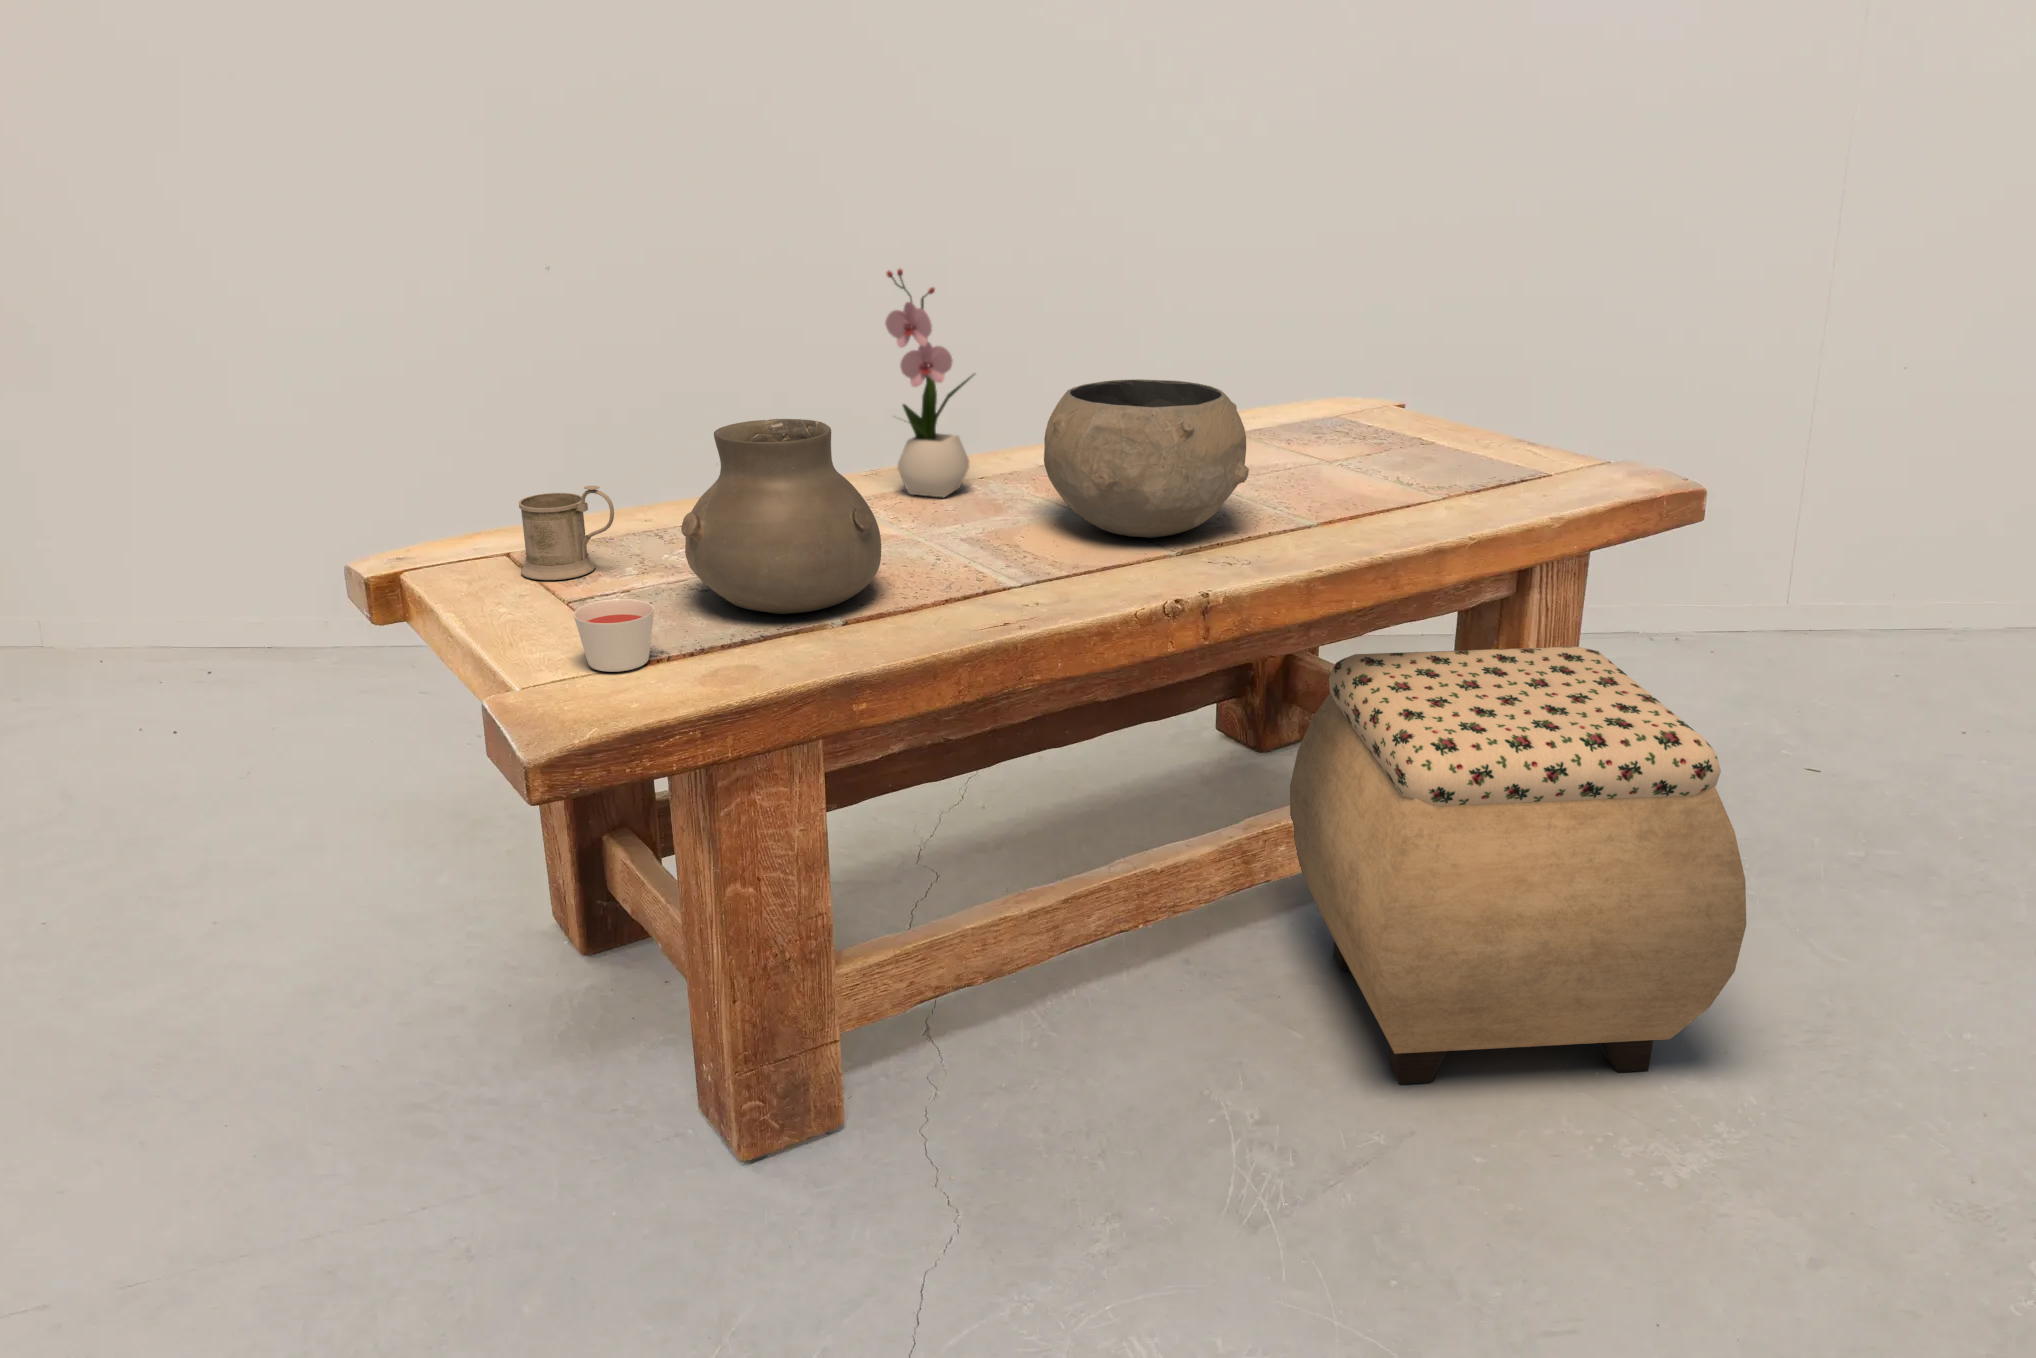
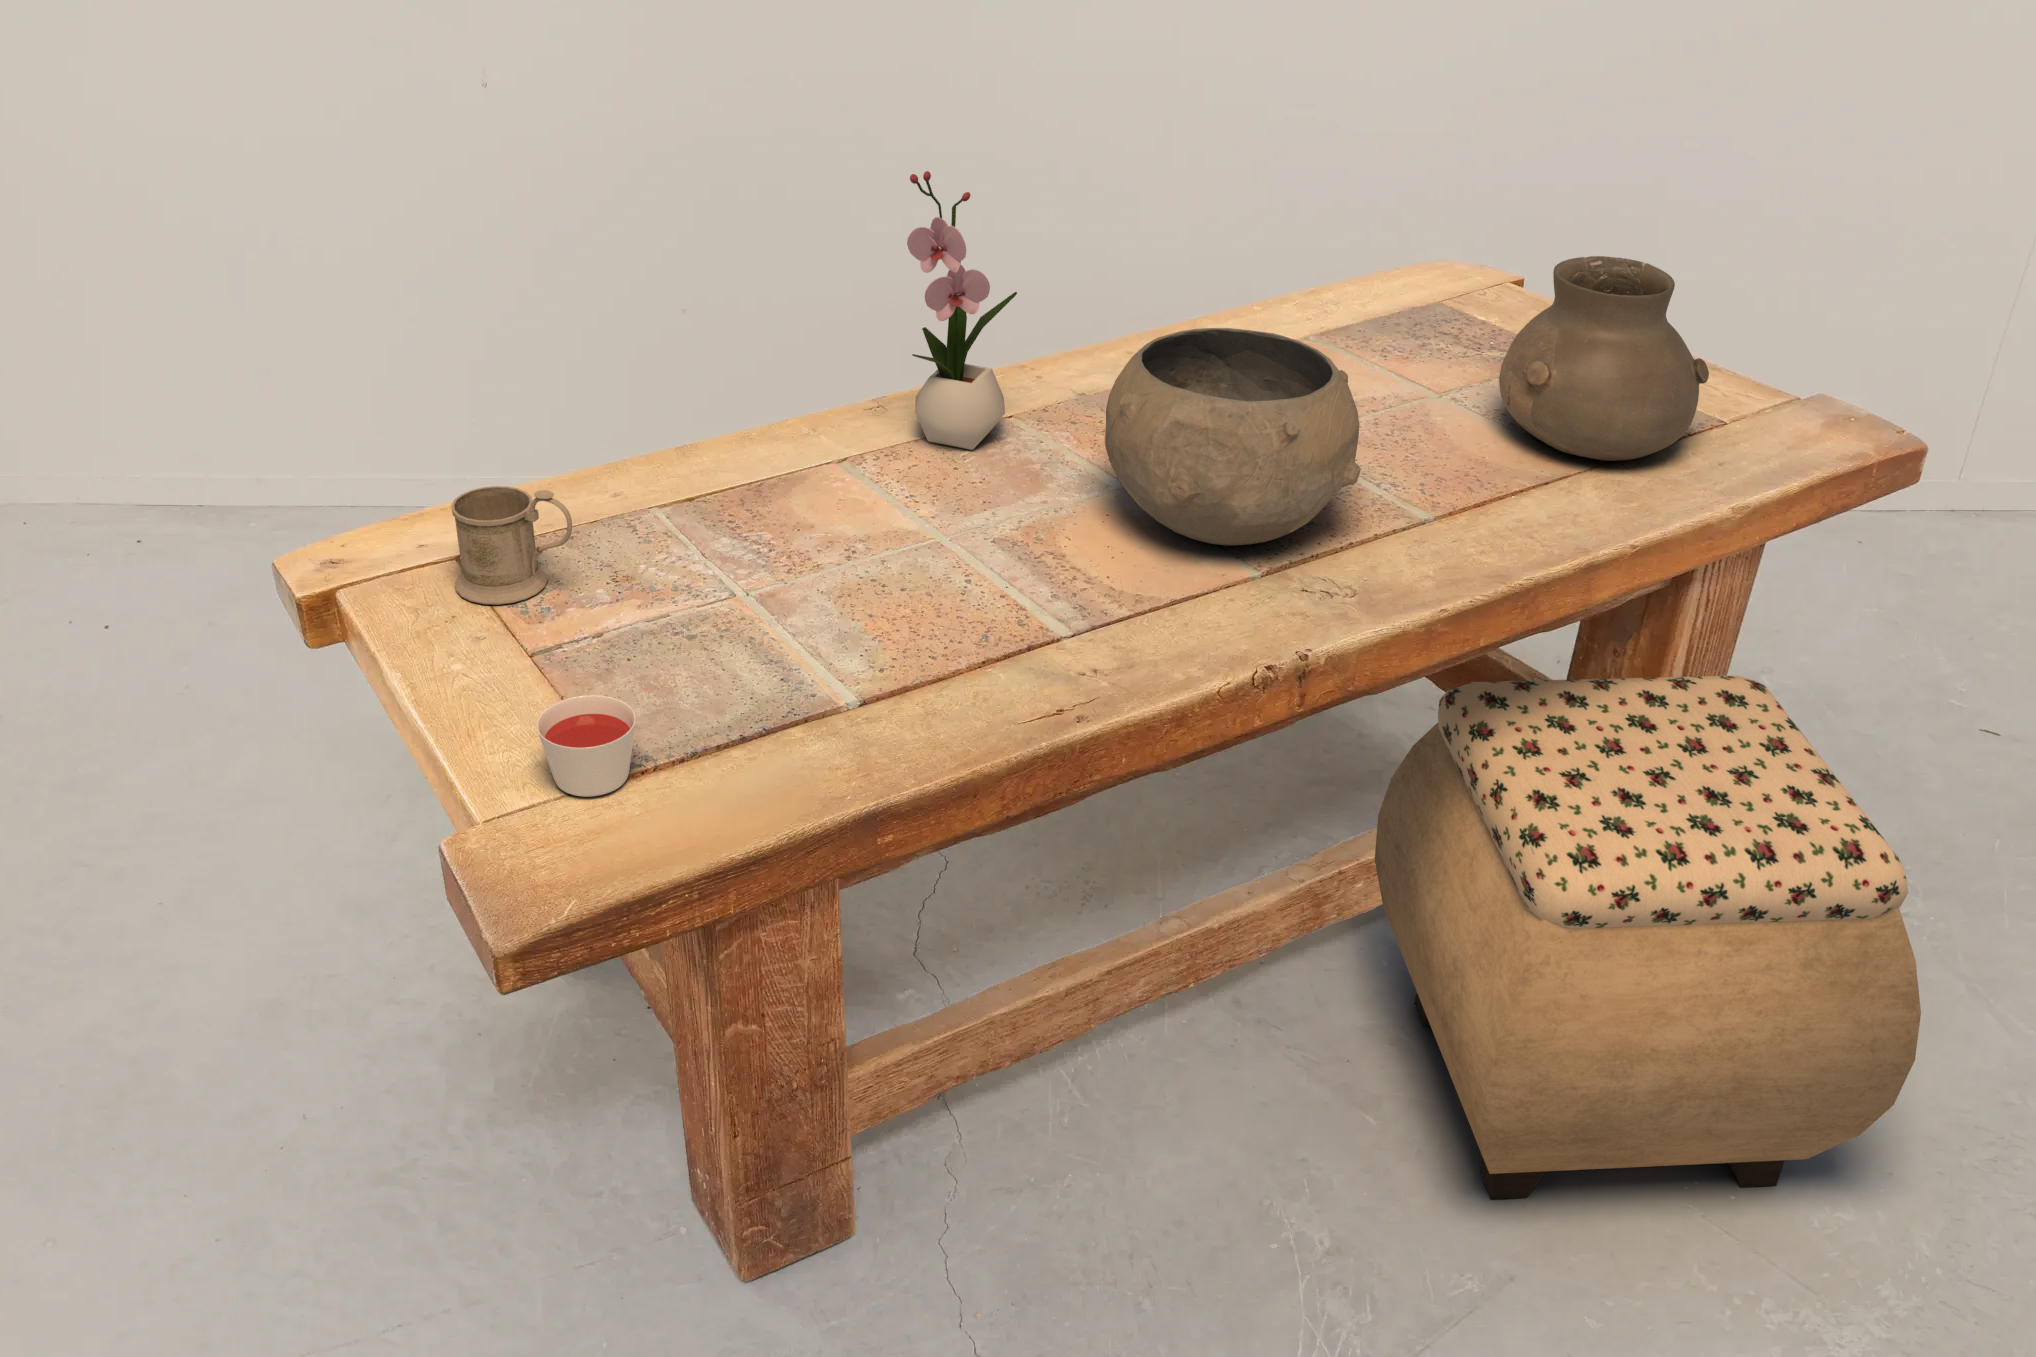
vase: present [681,419,881,614] -> present [1499,256,1709,461]

